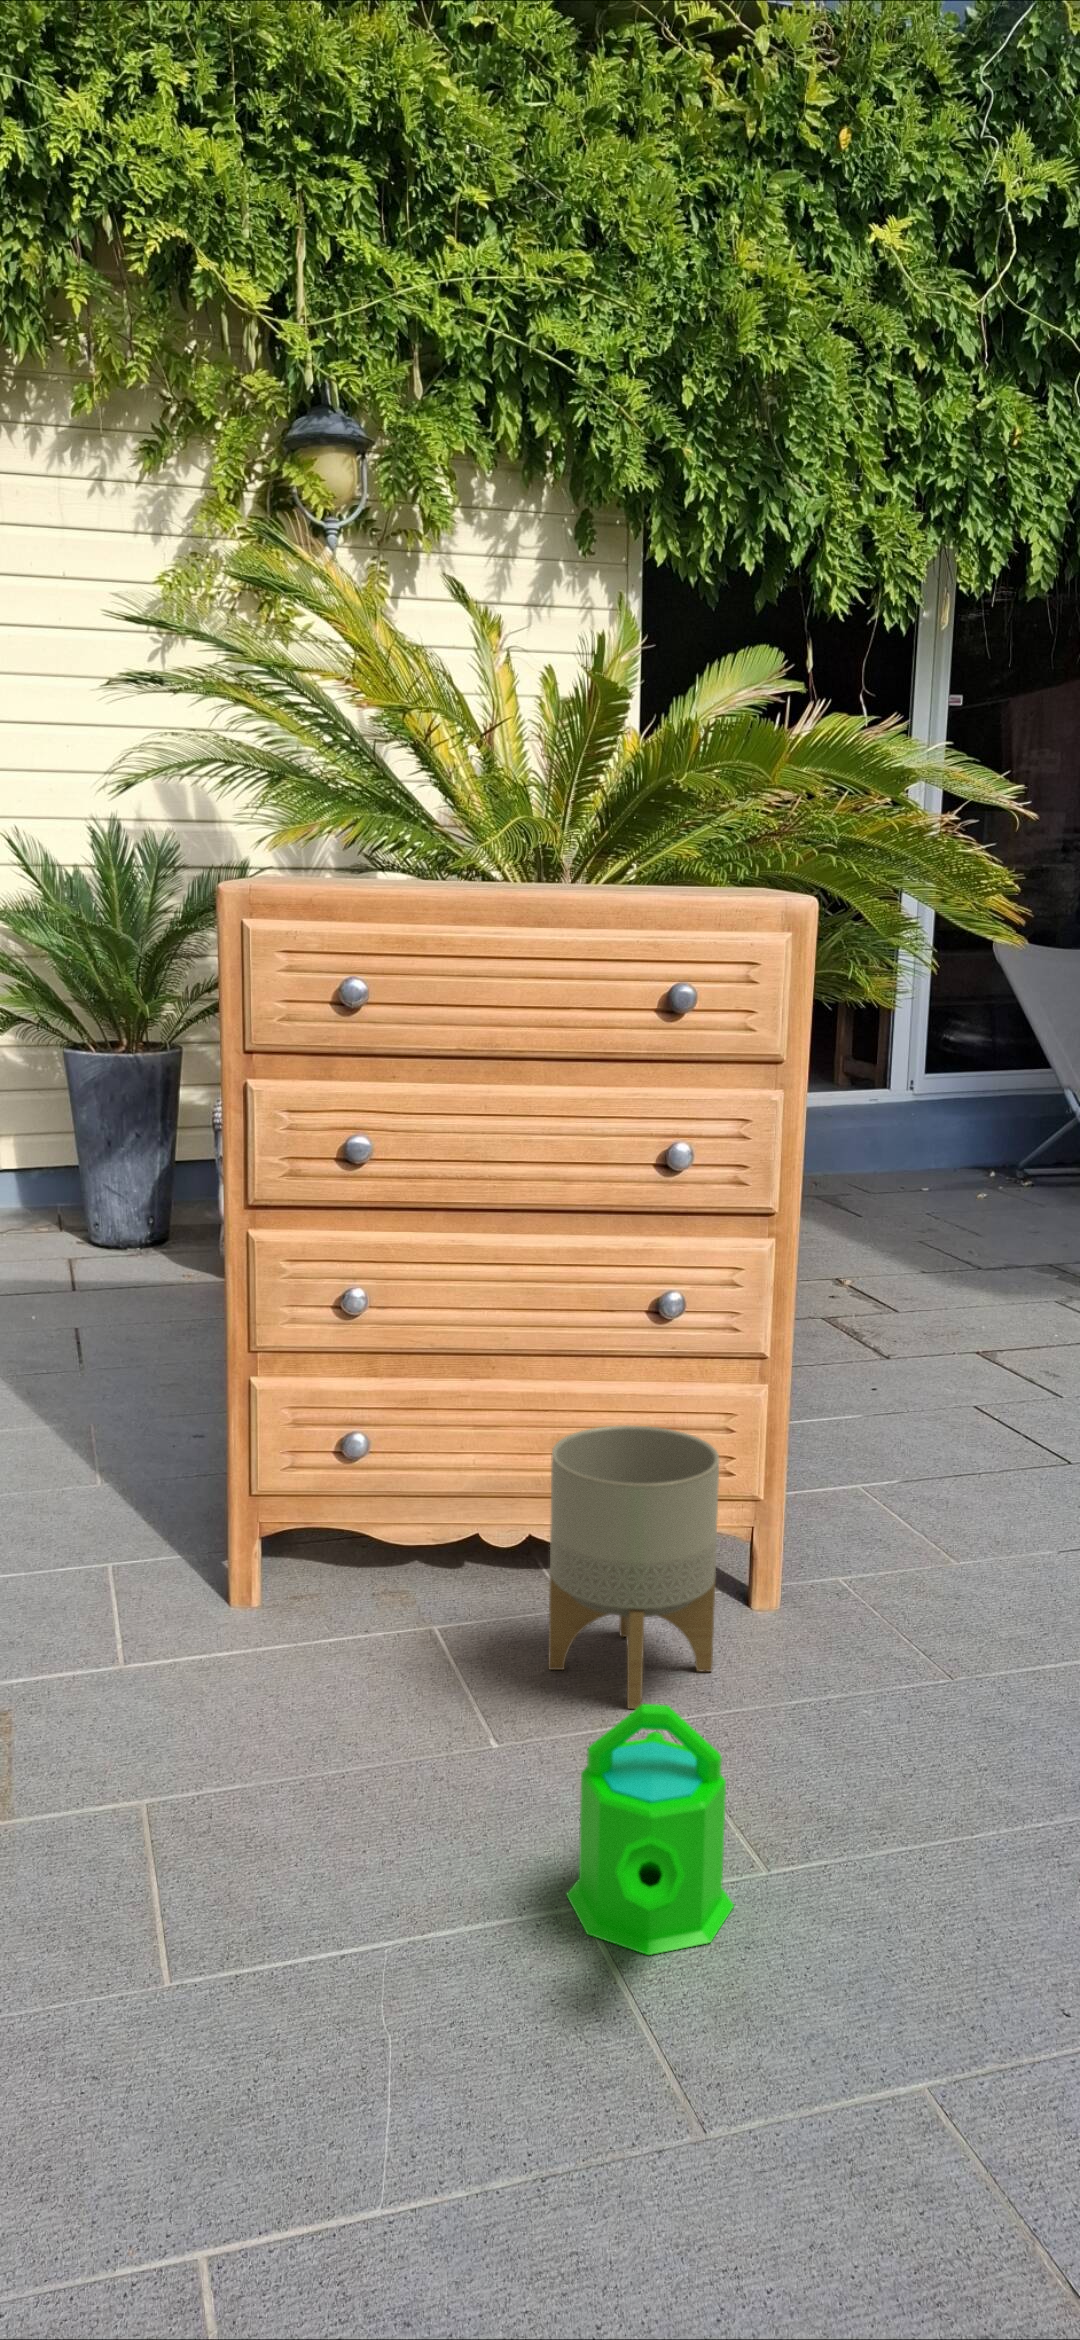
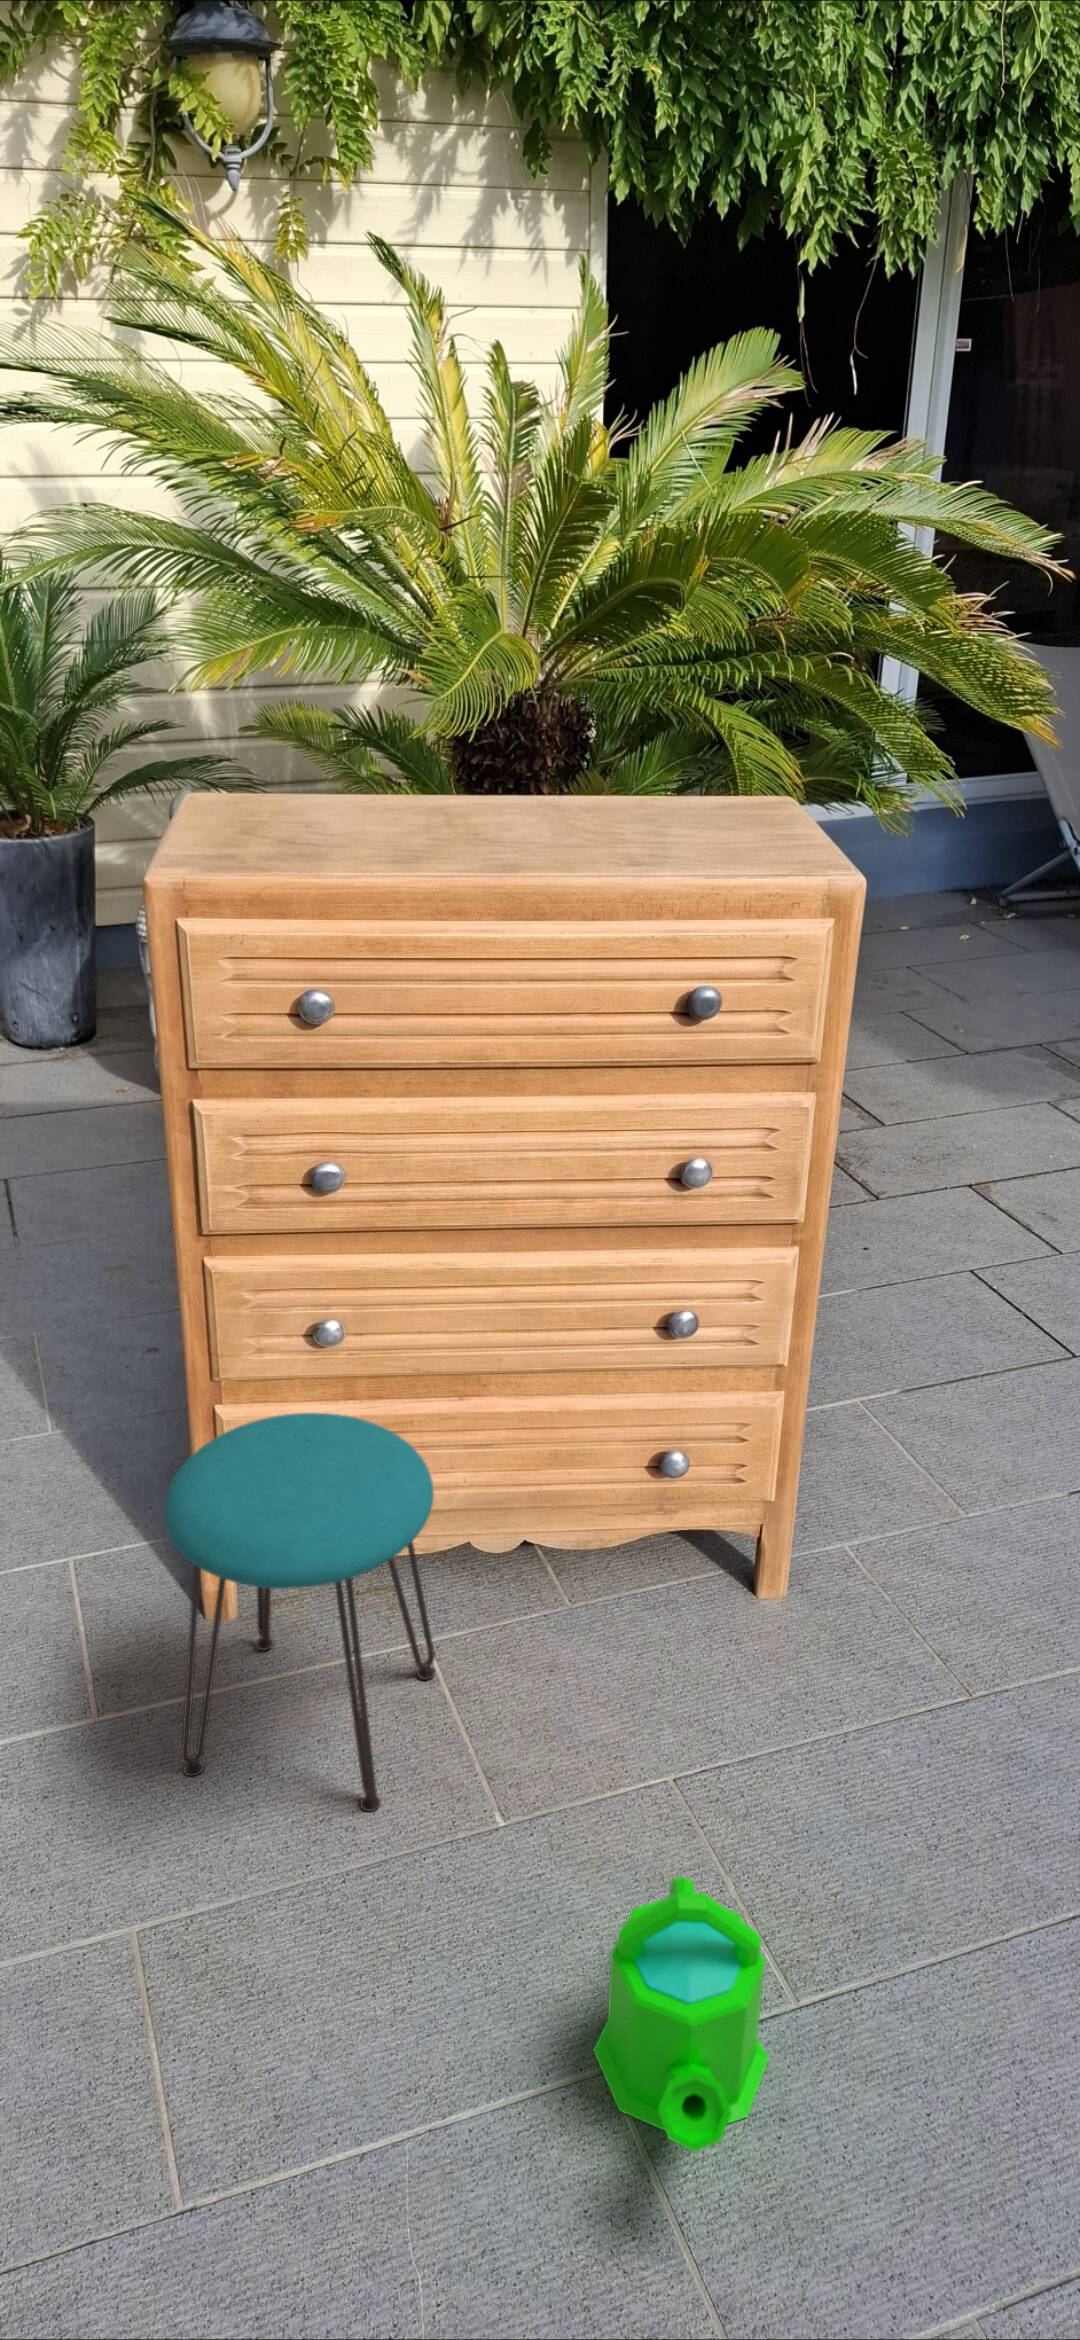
stool: none [196,1378,440,1736] -> present [164,1413,435,1812]
planter: present [548,1425,719,1709] -> none [551,1447,738,1757]

